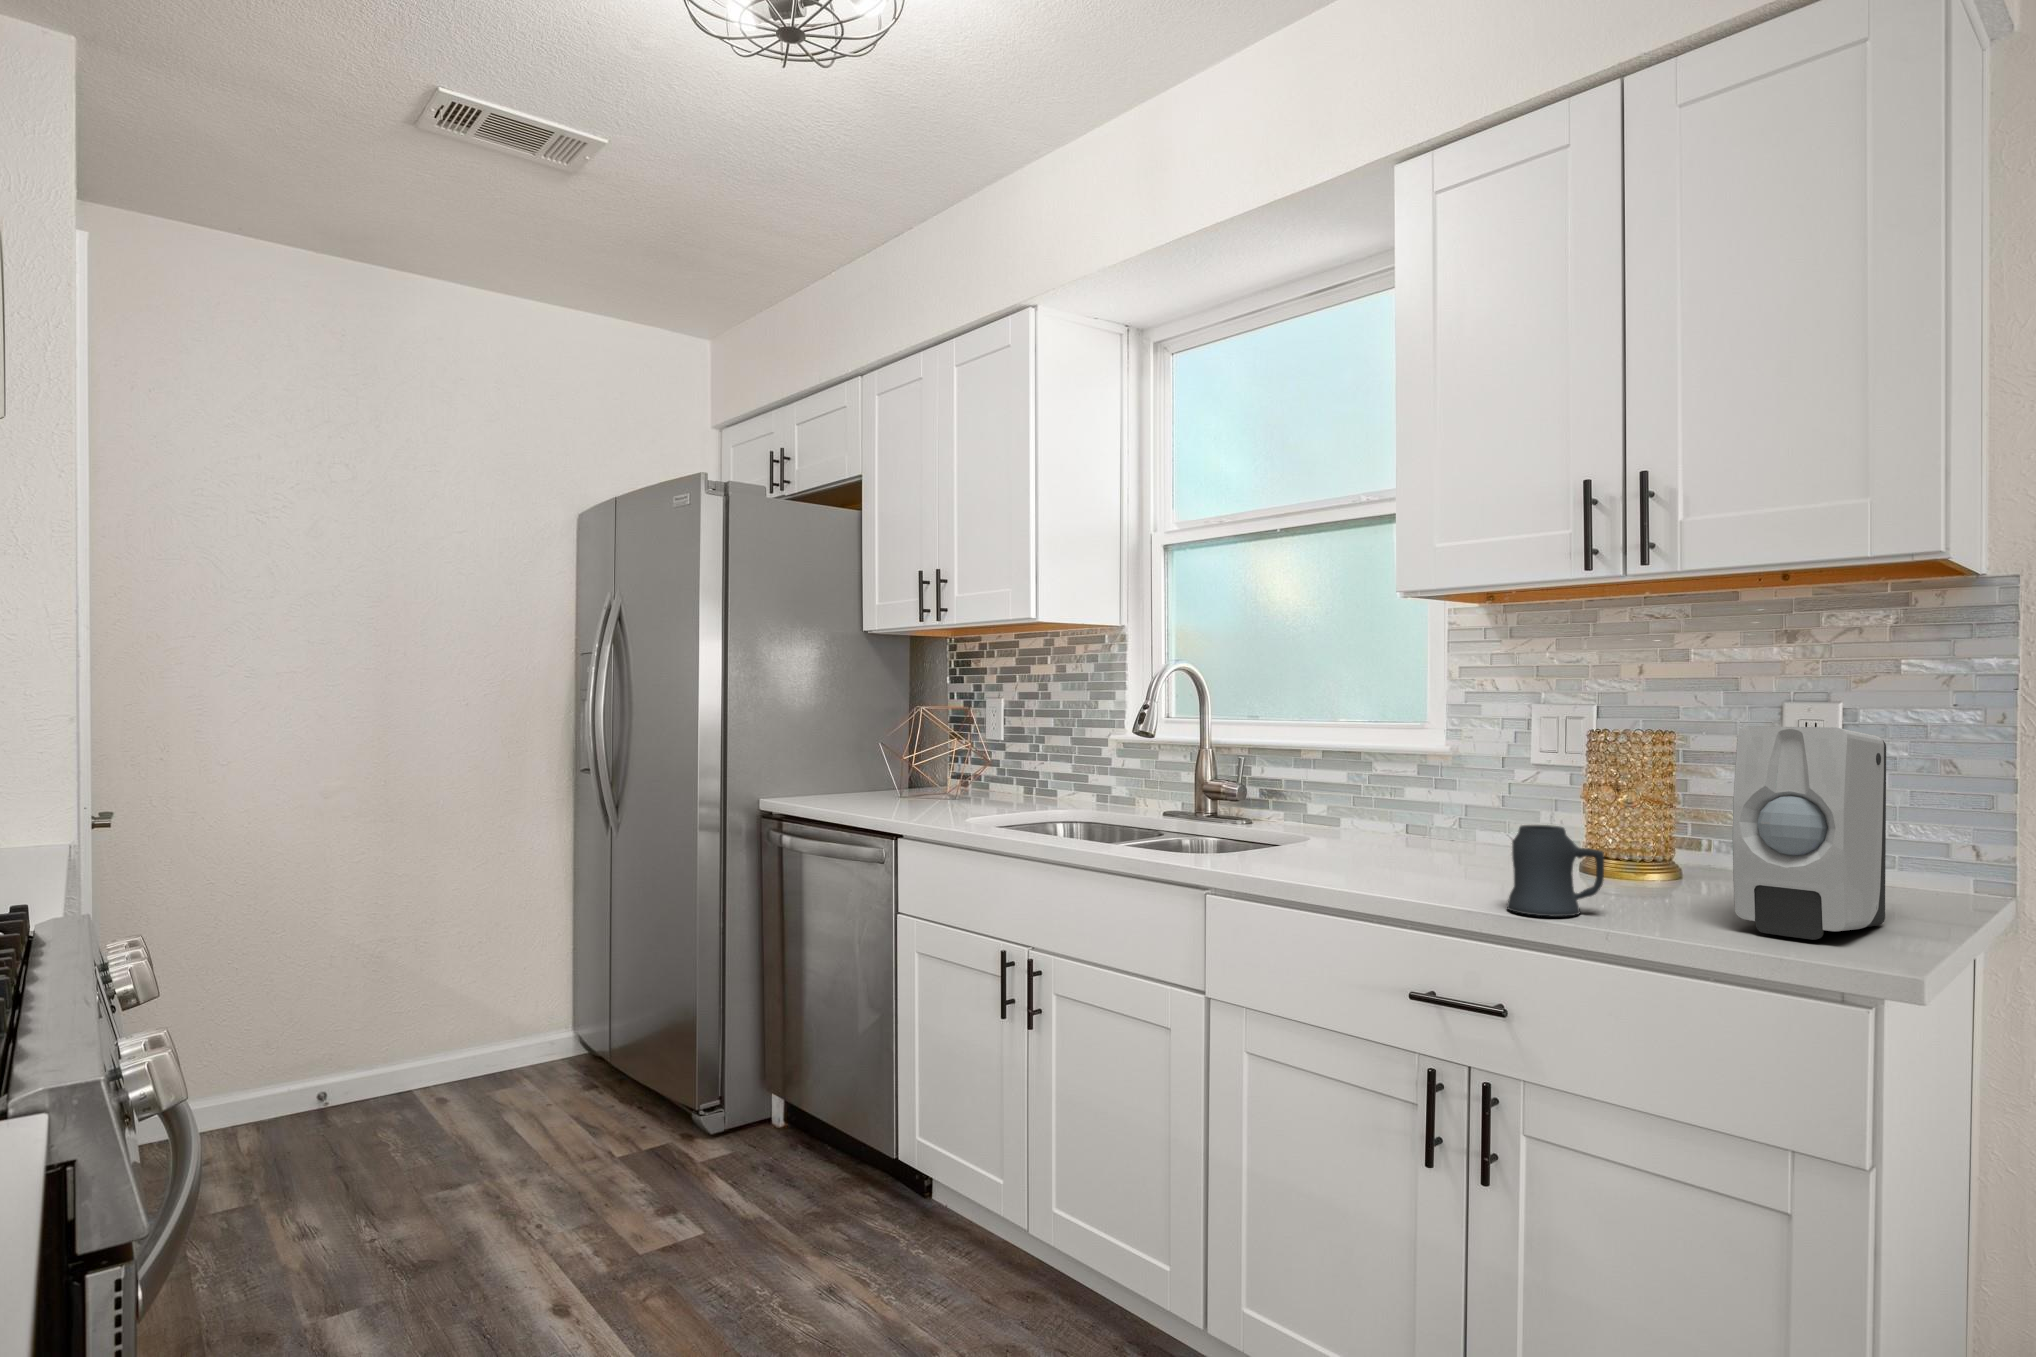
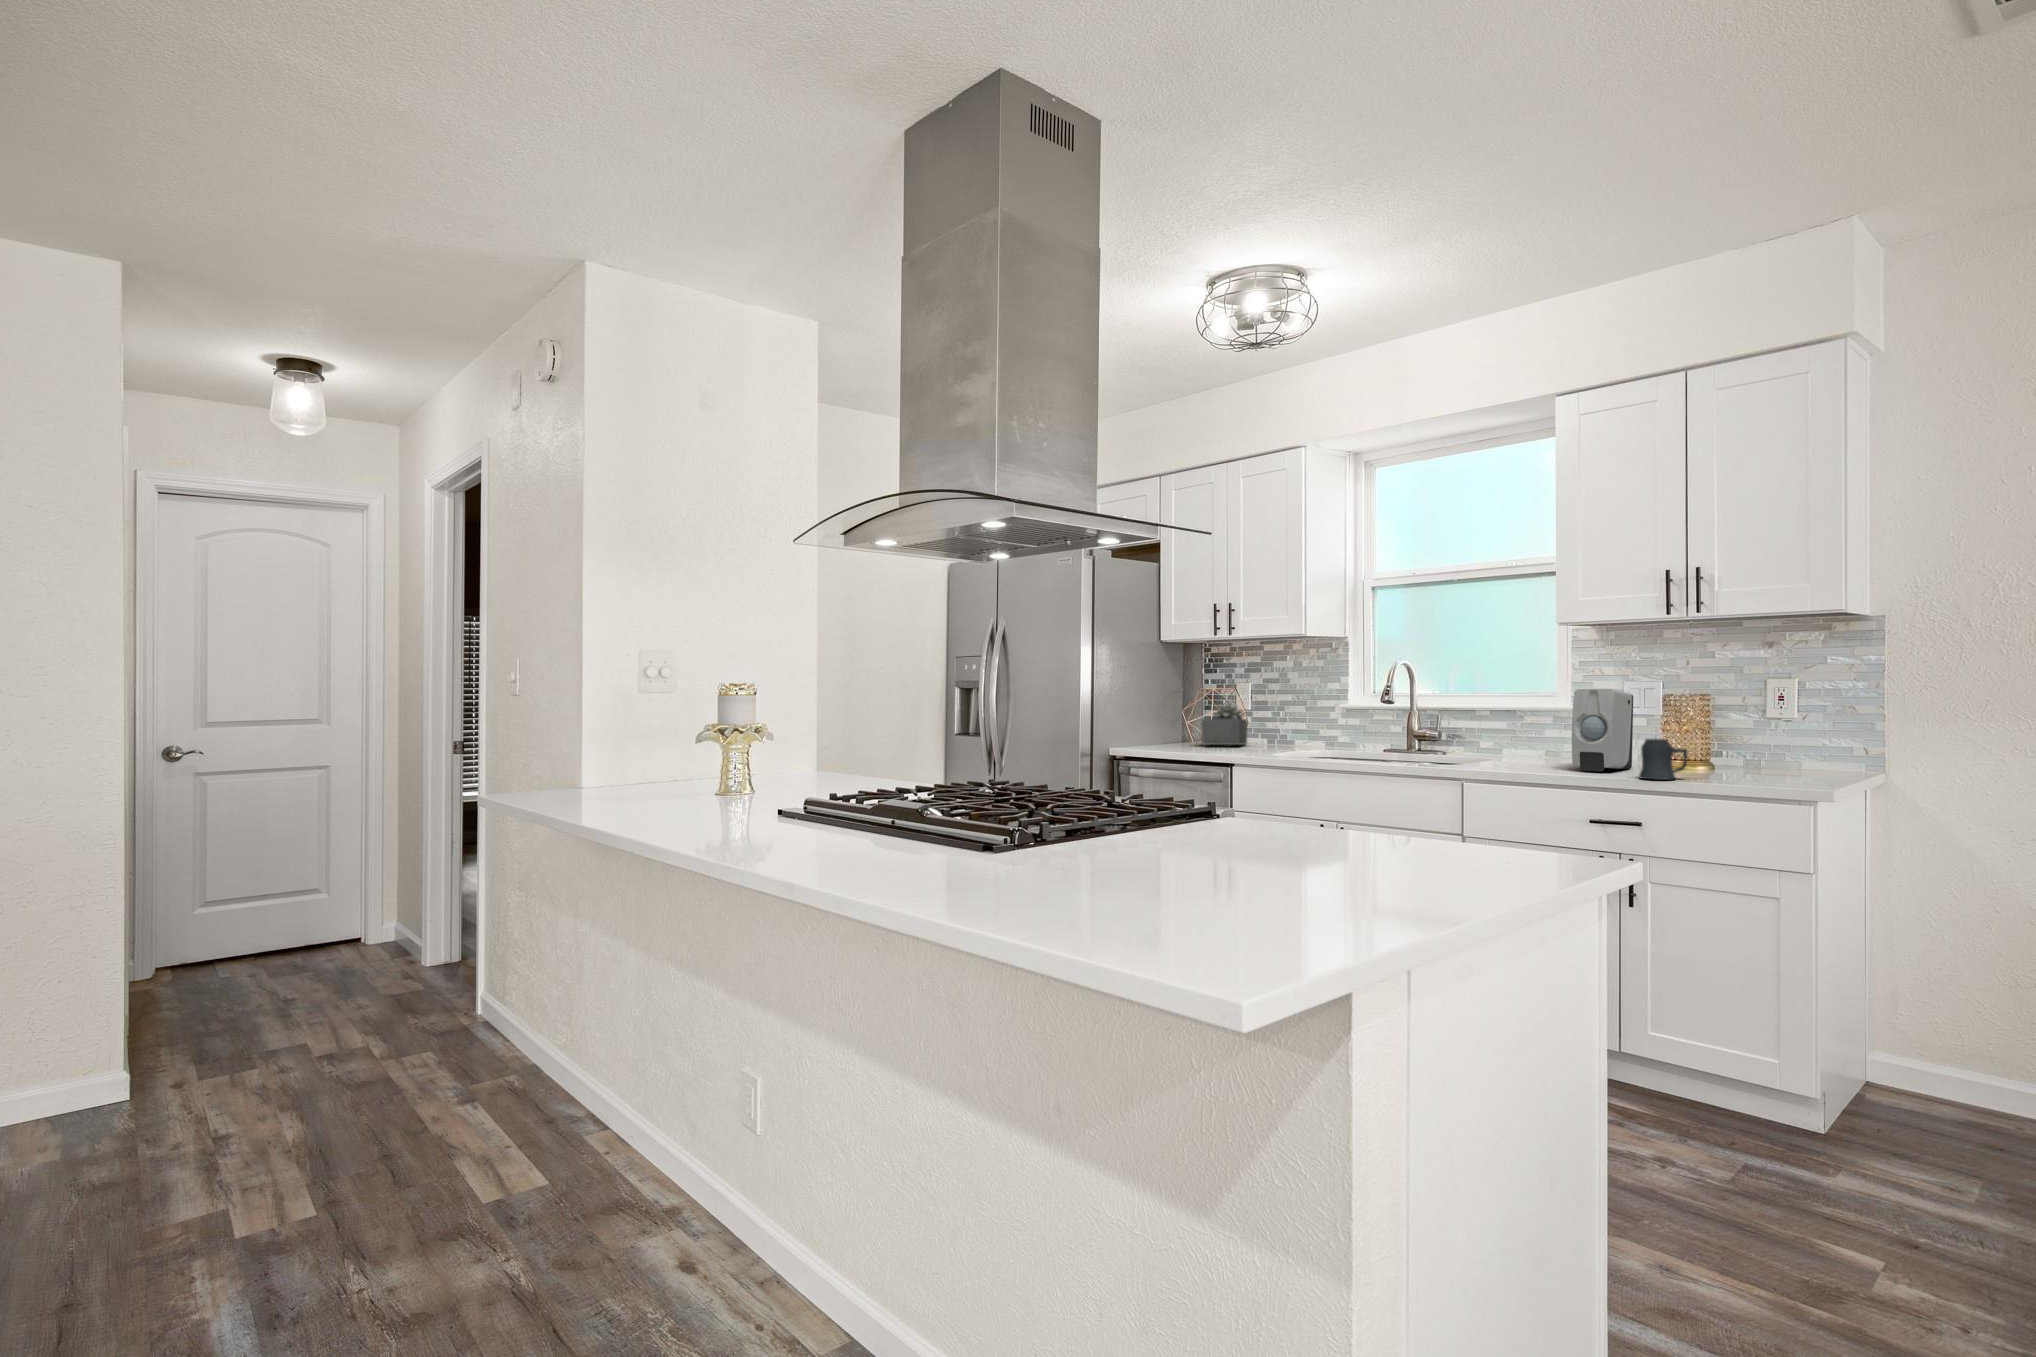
soap dispenser: present [1733,726,1886,940] -> present [1572,689,1633,771]
succulent plant: none [908,731,984,798] -> present [1202,704,1247,745]

